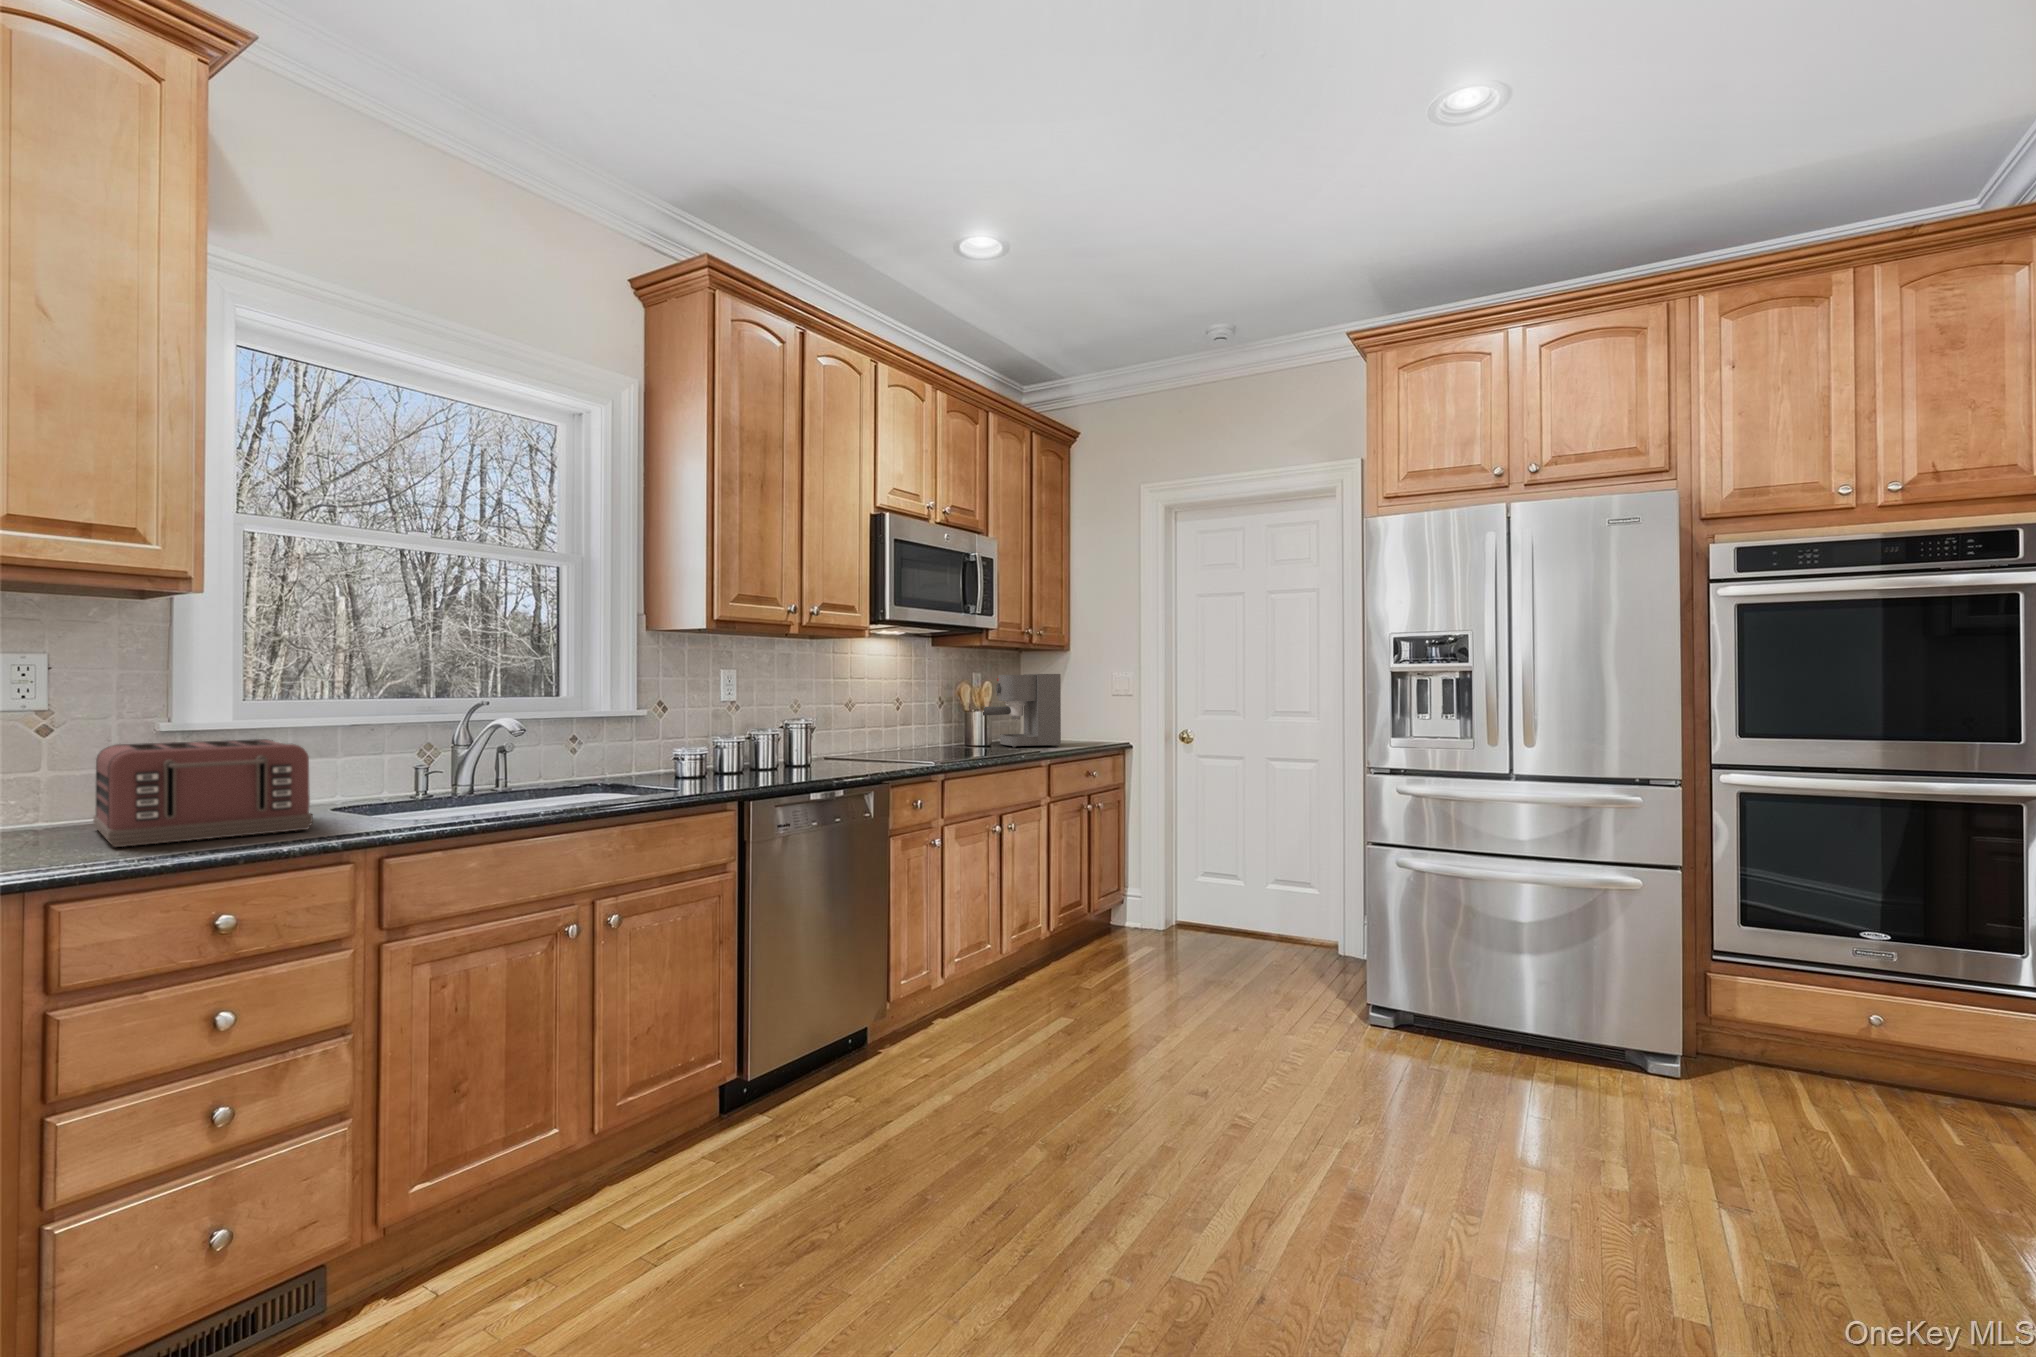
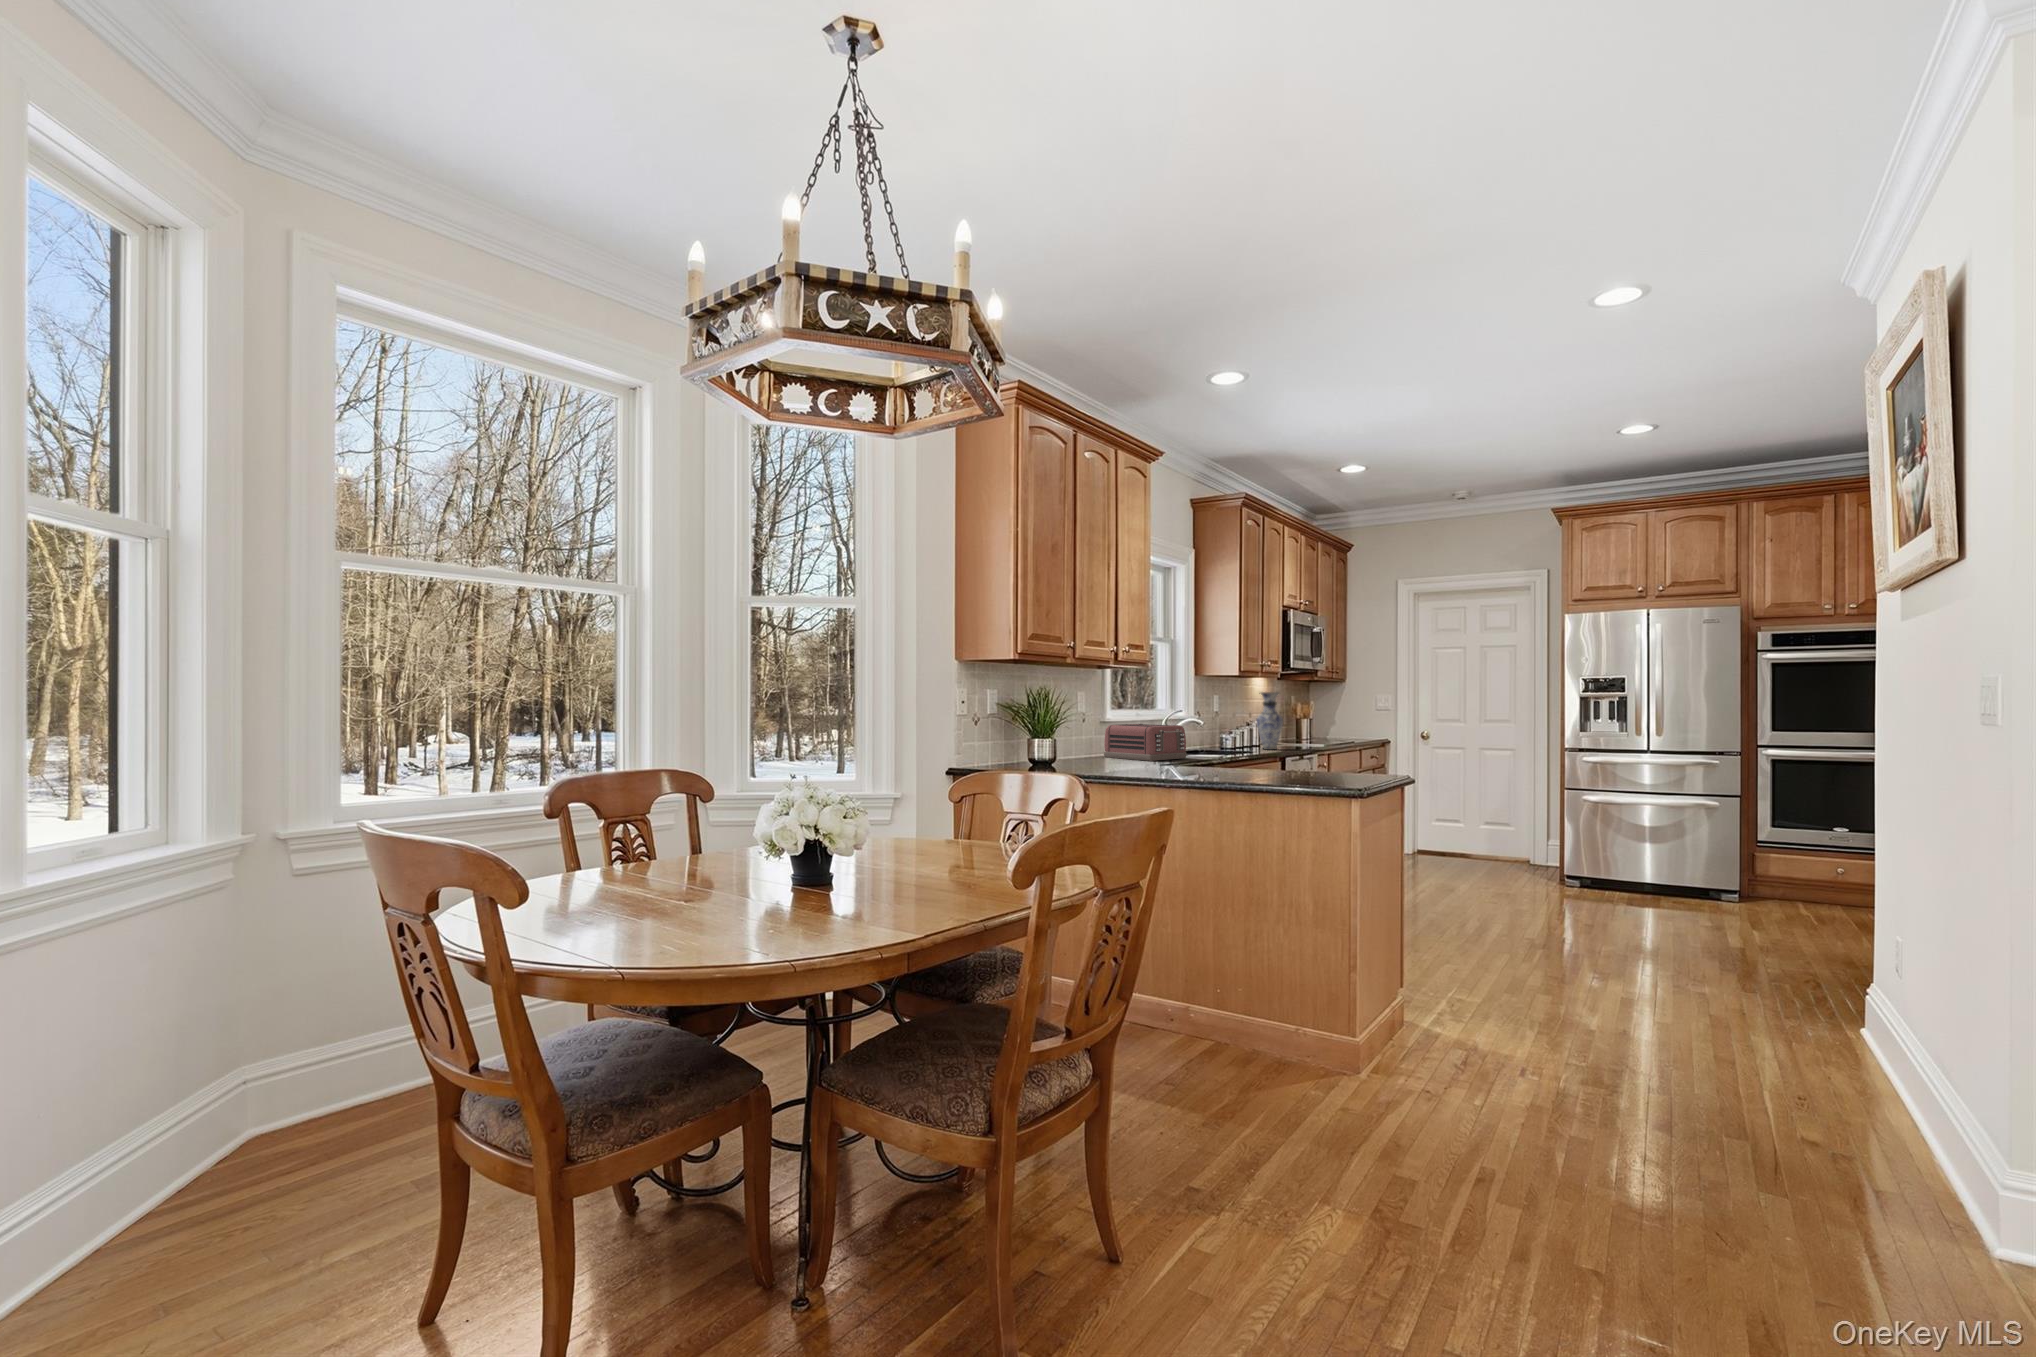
vase: none [716,666,769,786] -> present [1256,692,1283,750]
coffee maker: present [983,674,1061,747] -> none [1304,693,1354,737]

